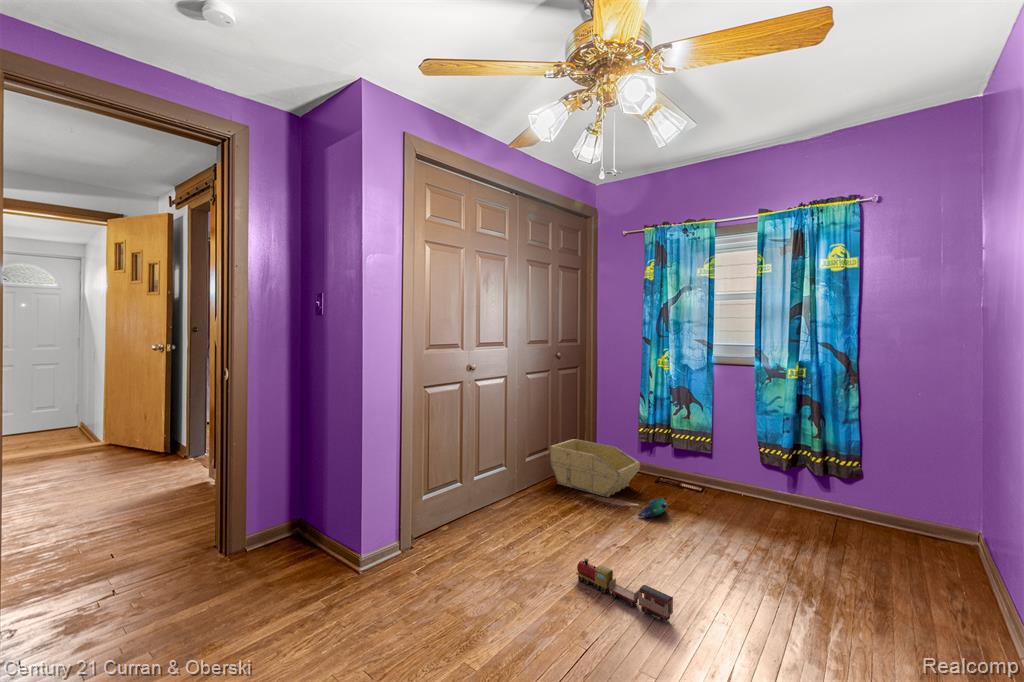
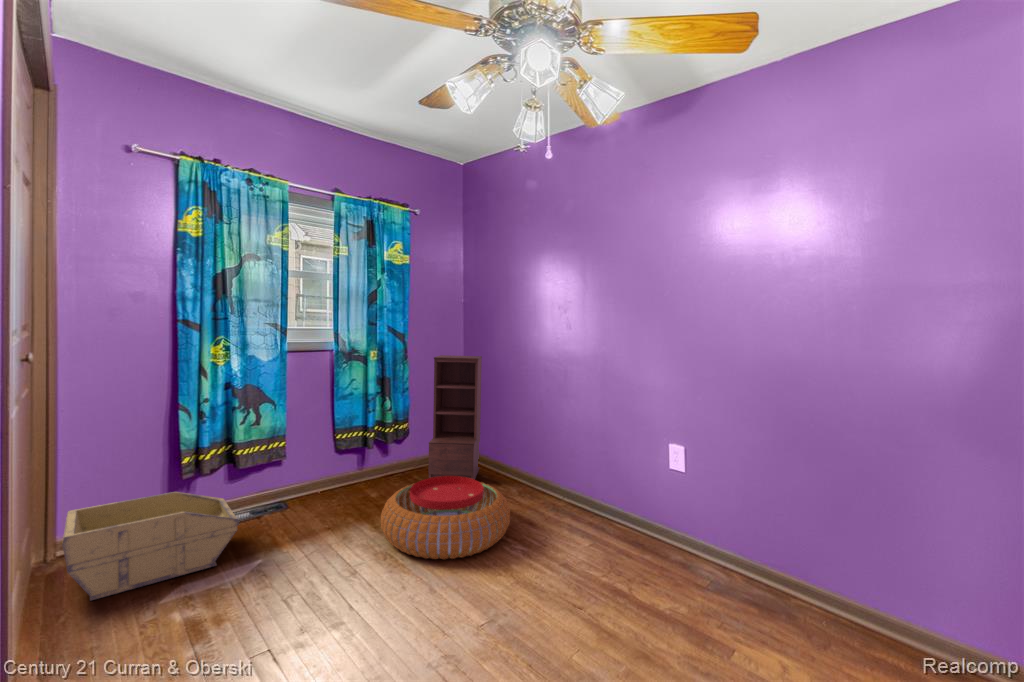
bookshelf: none [858,383,985,567] -> present [428,355,482,480]
plush toy: present [638,498,667,518] -> none [274,524,318,559]
pouf: none [683,504,843,604] -> present [381,476,510,560]
toy train: present [576,559,673,622] -> none [397,578,511,648]

